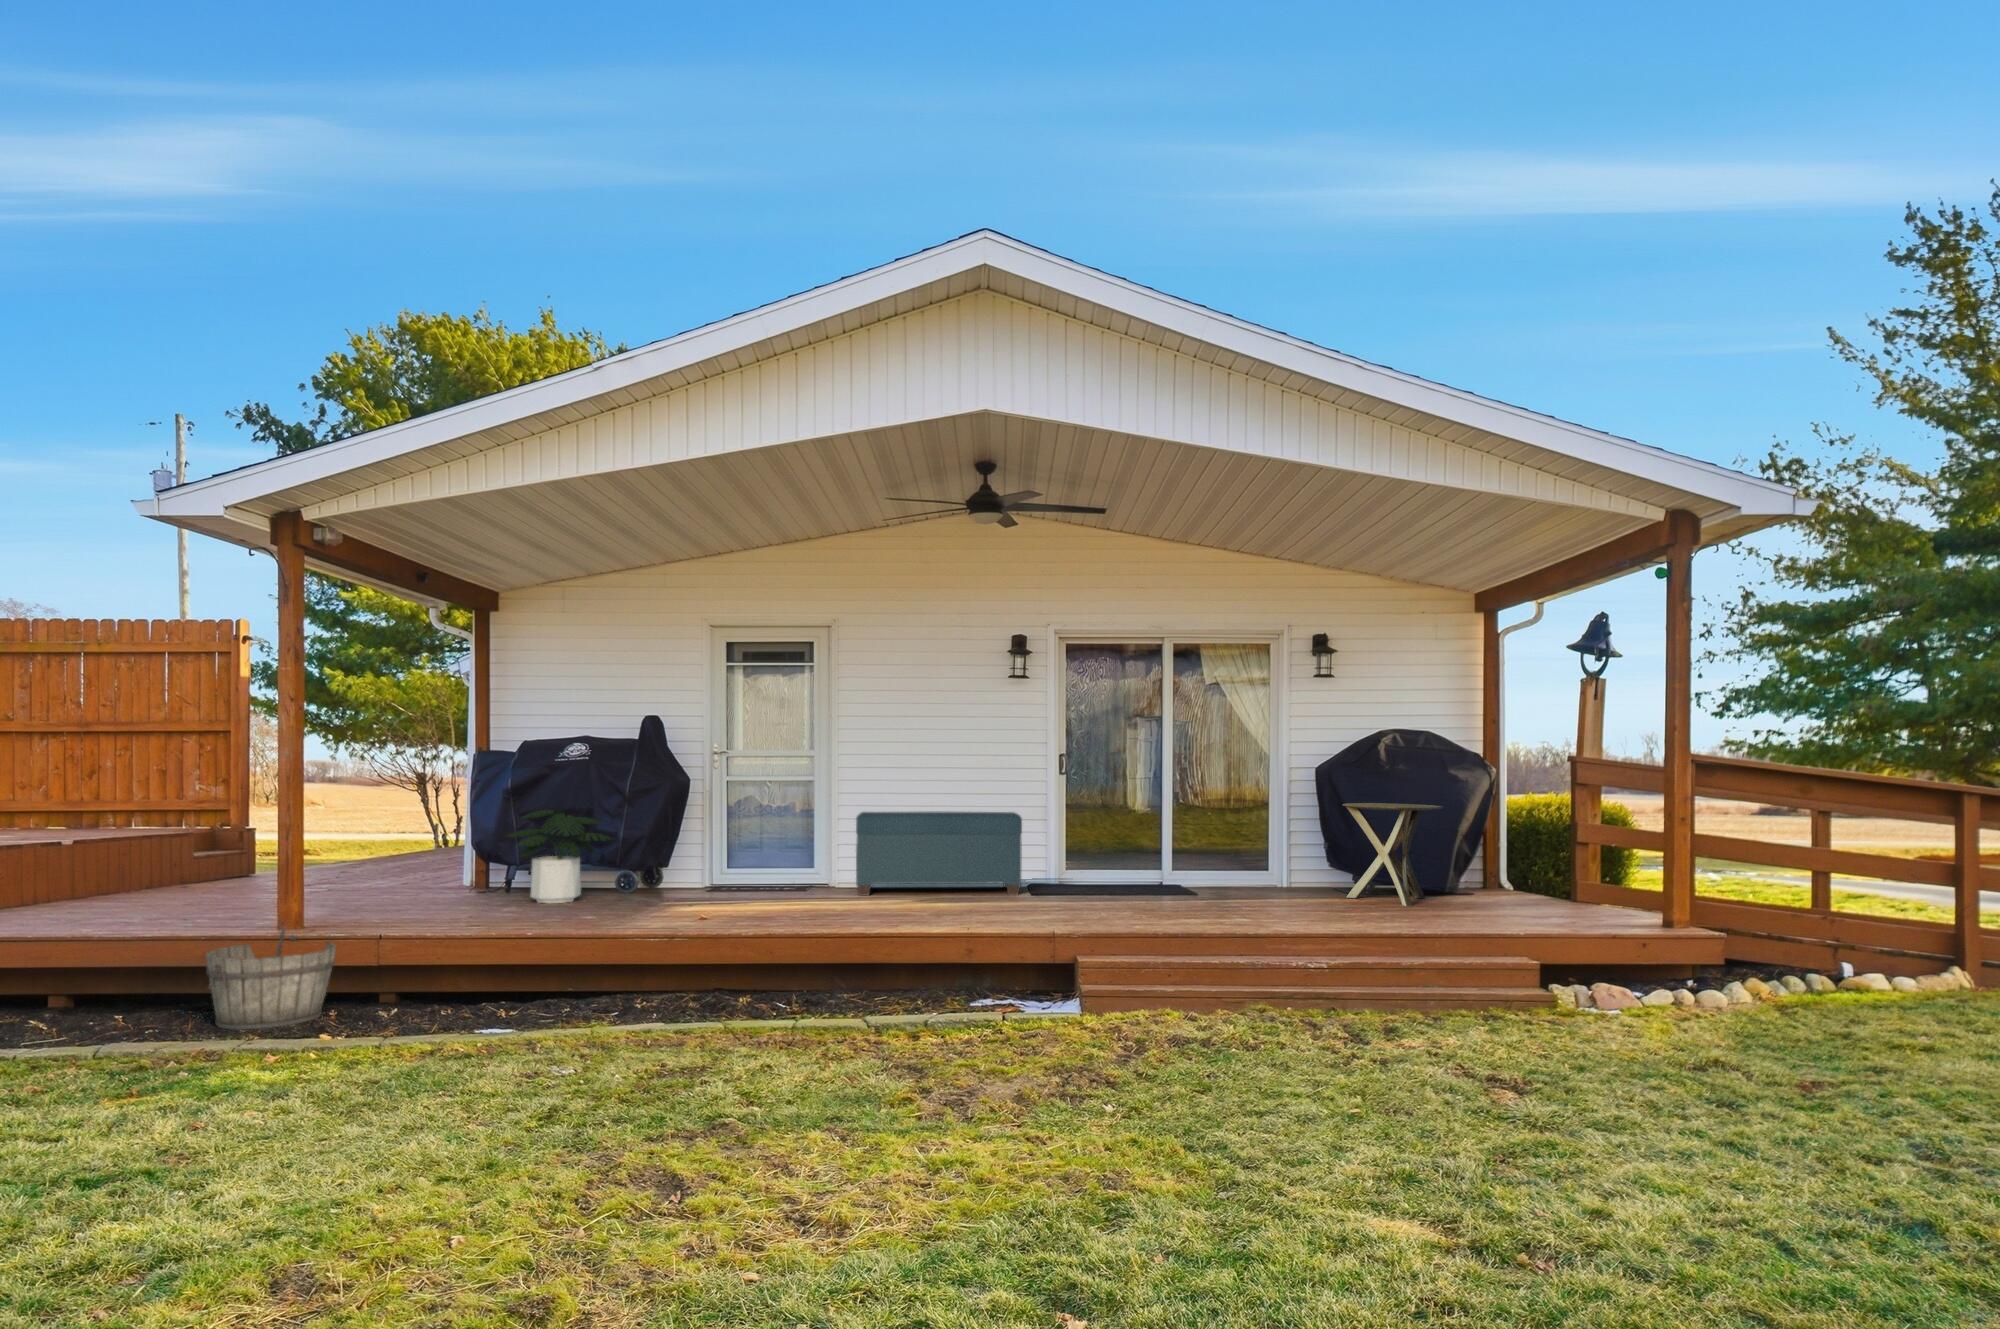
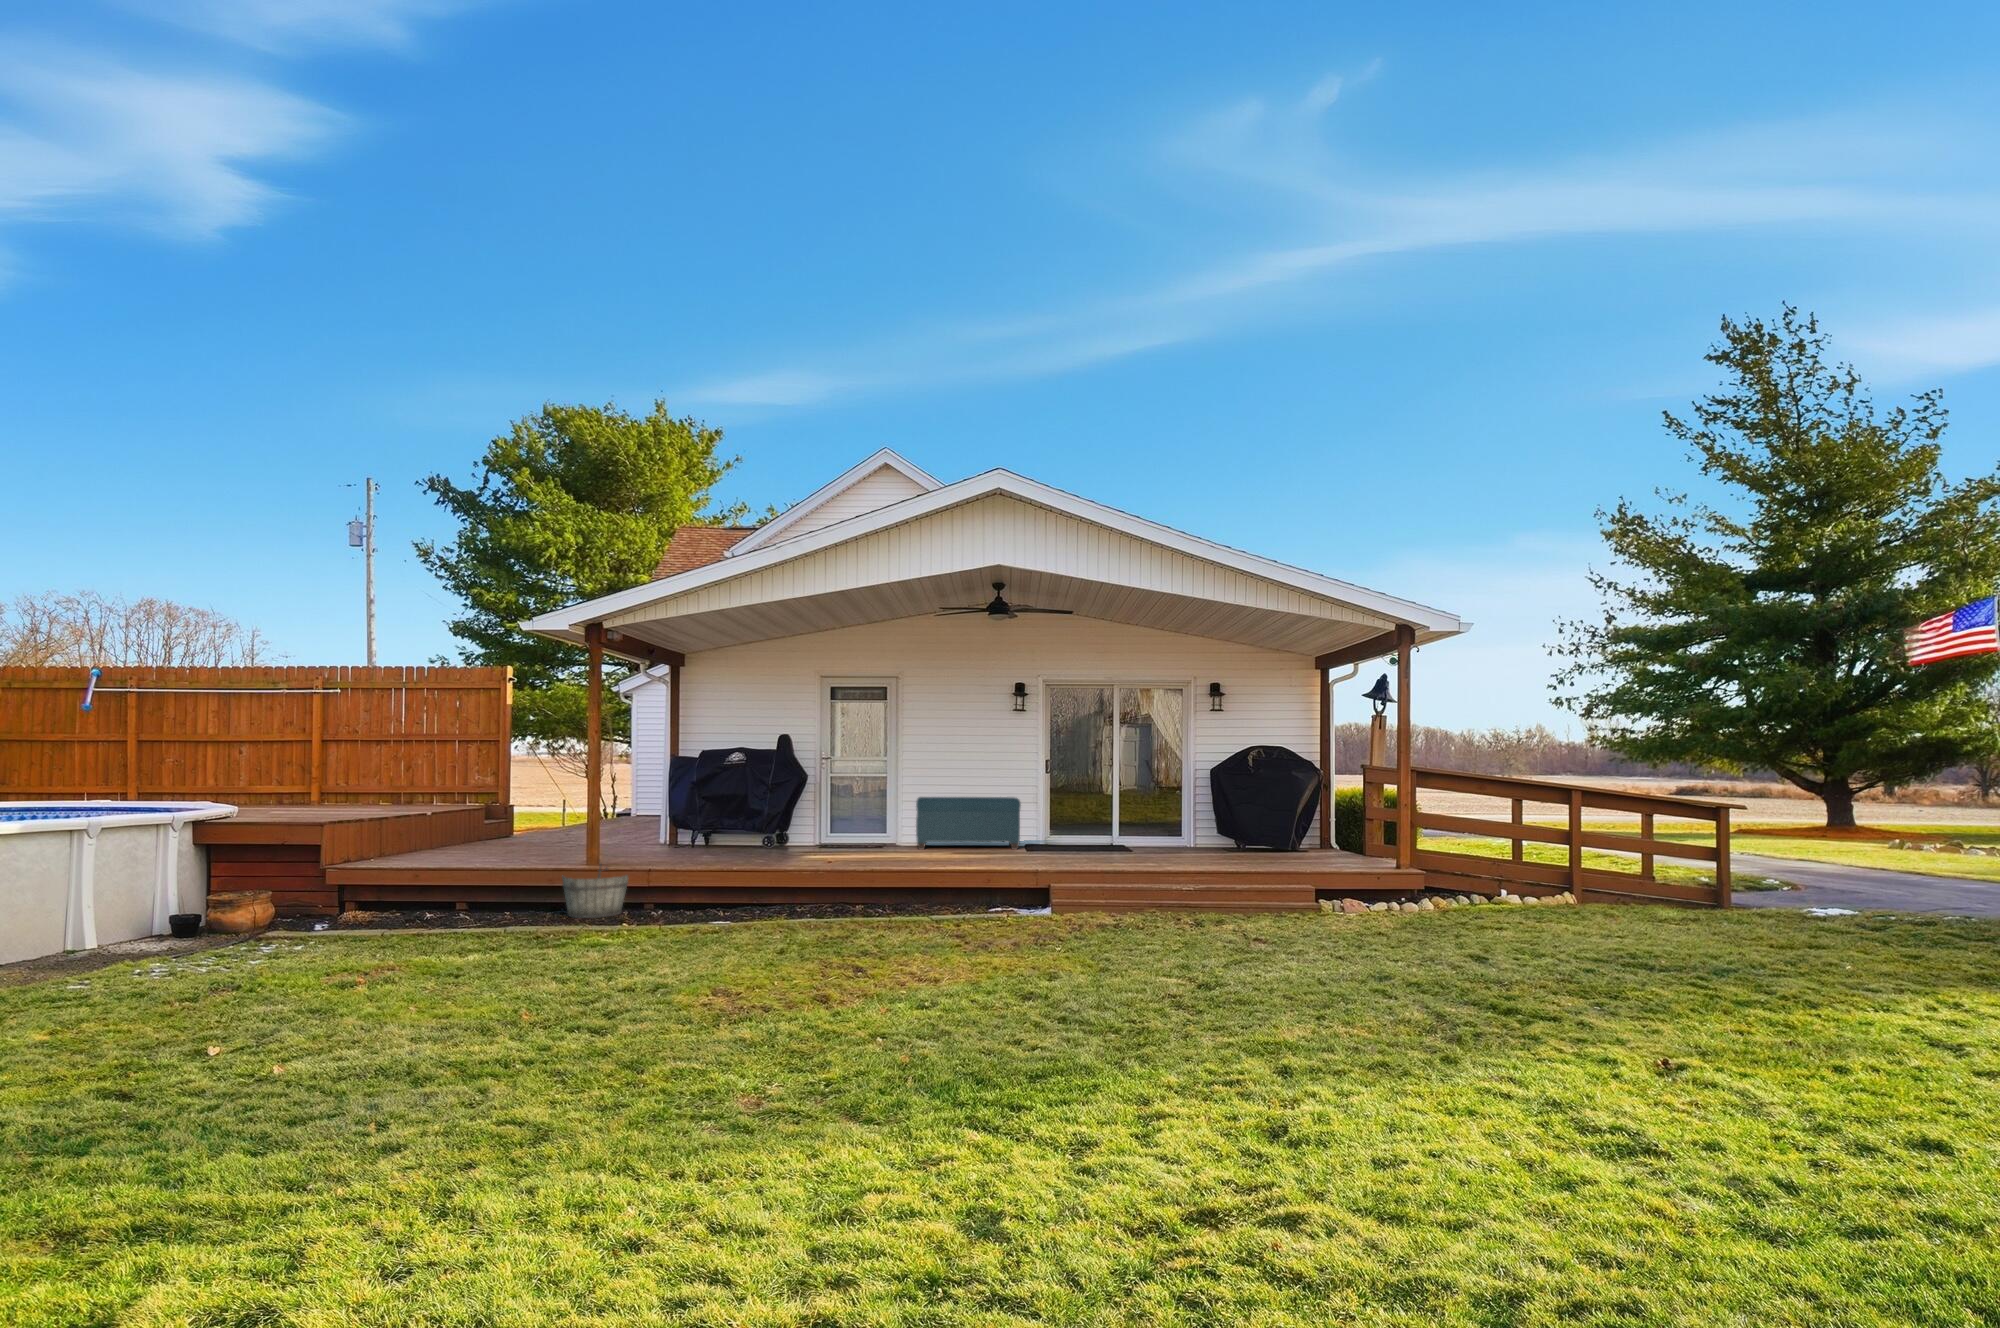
side table: present [1343,803,1443,906] -> none [1220,793,1281,857]
potted plant: present [507,810,611,903] -> none [701,796,771,853]

